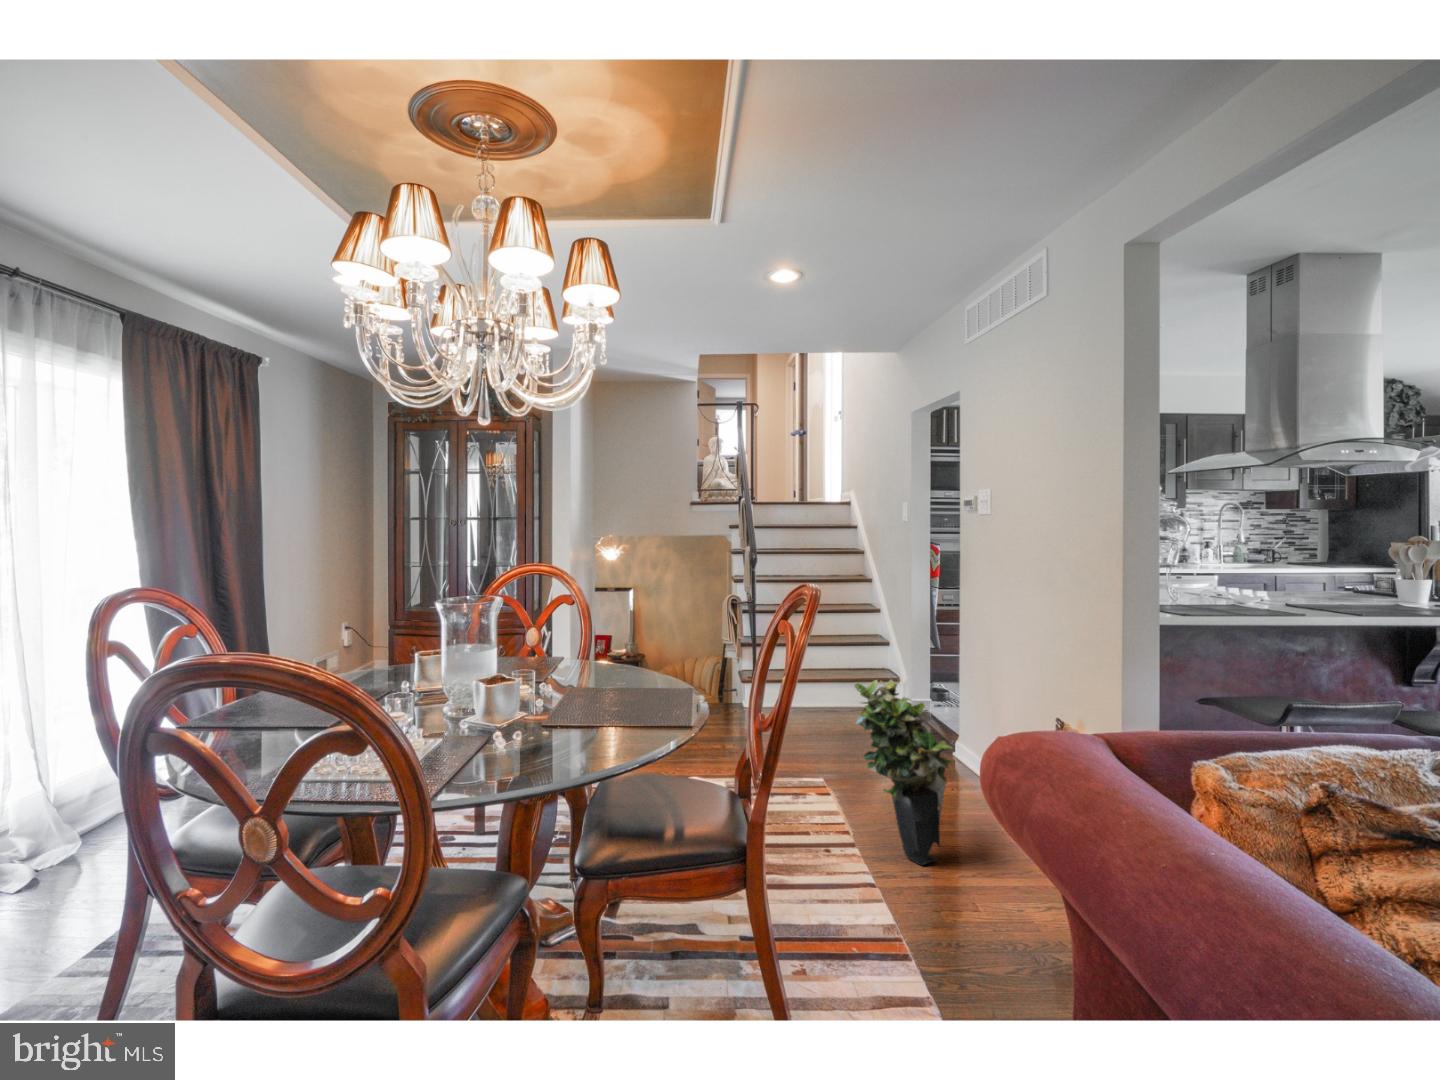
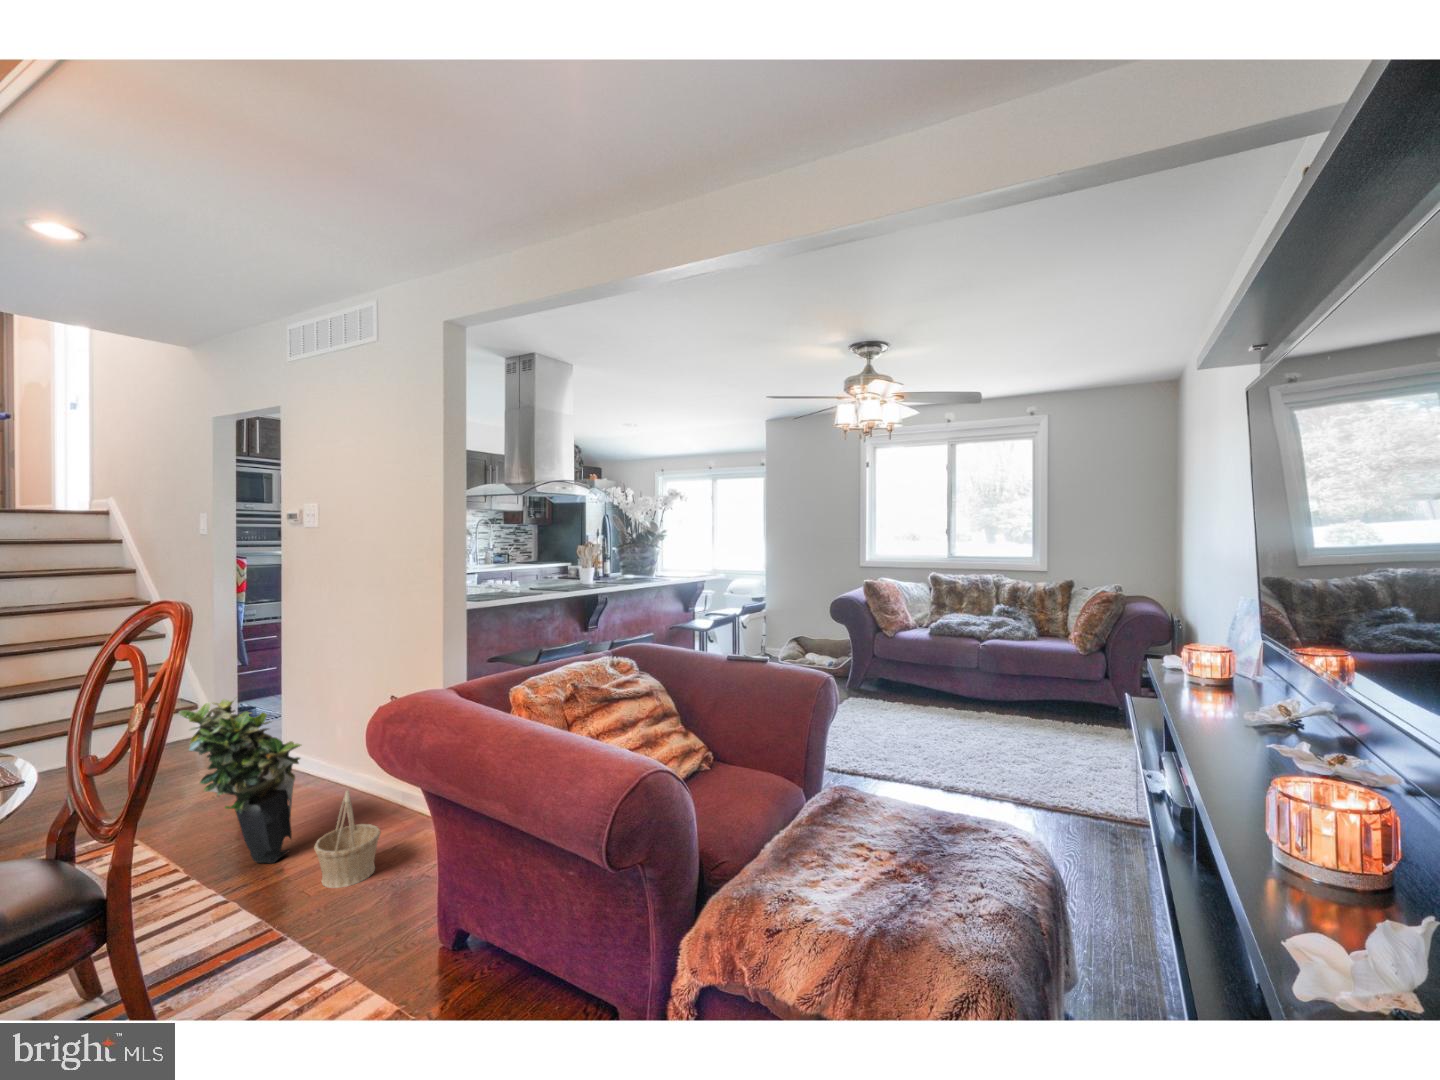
basket: none [951,818,1024,935] -> present [314,790,381,888]

